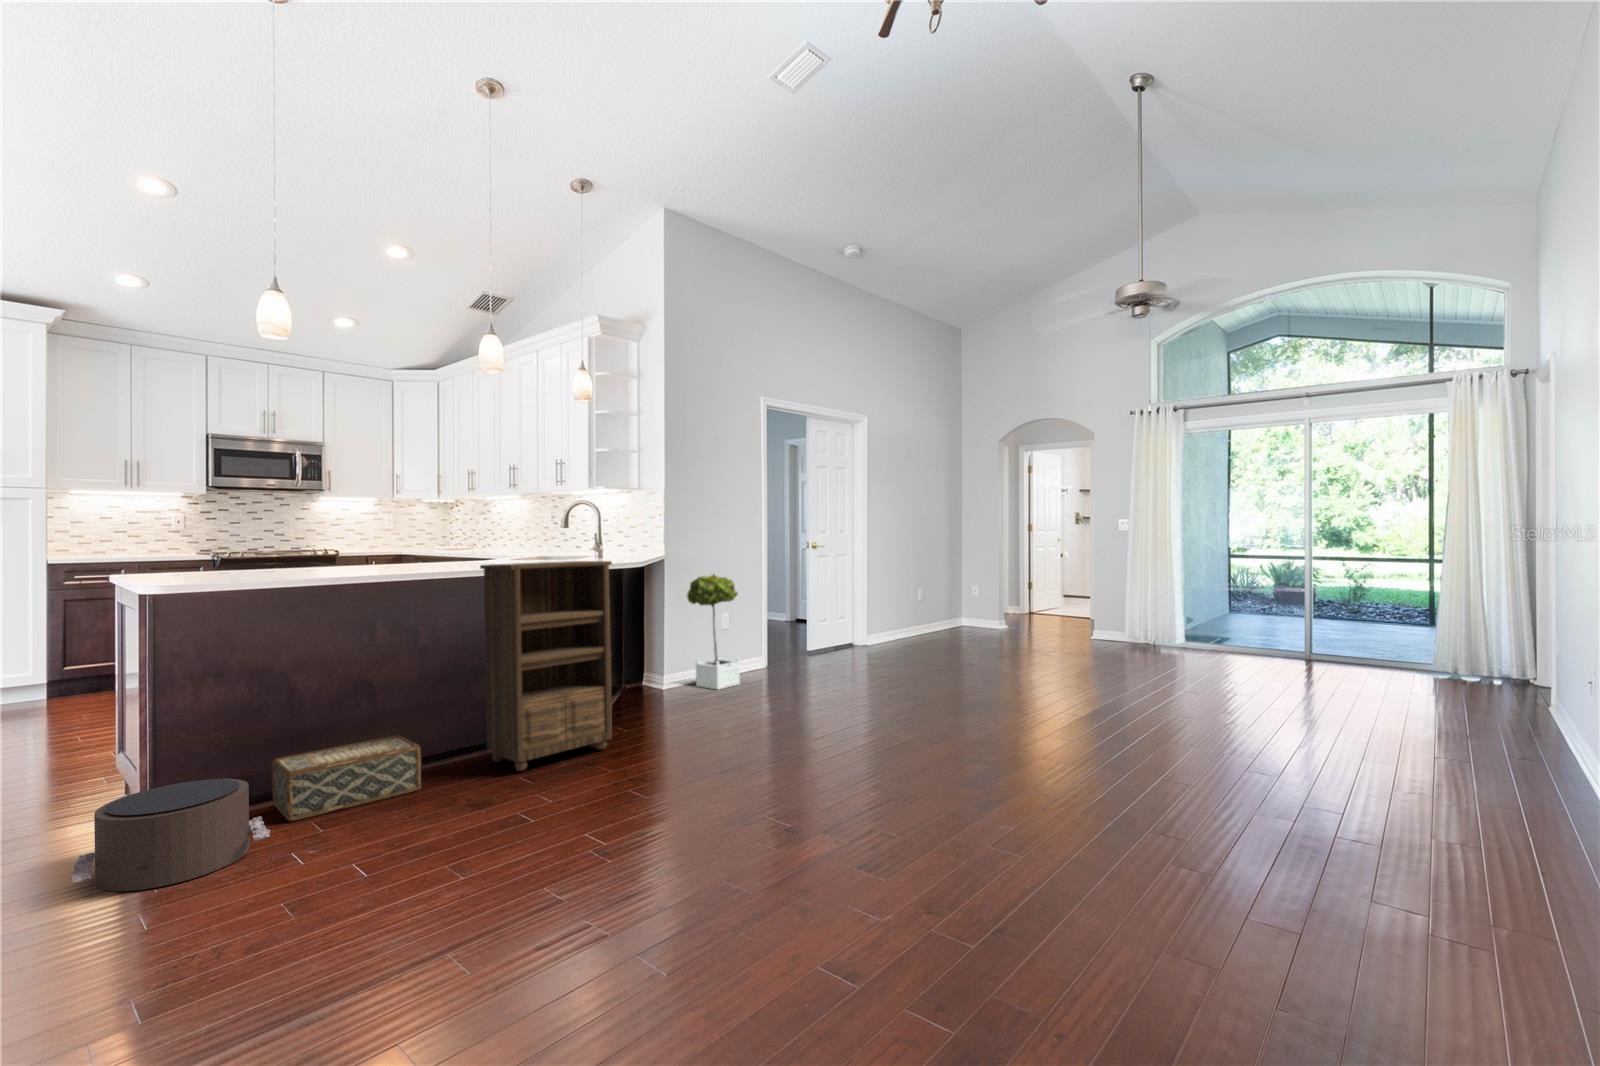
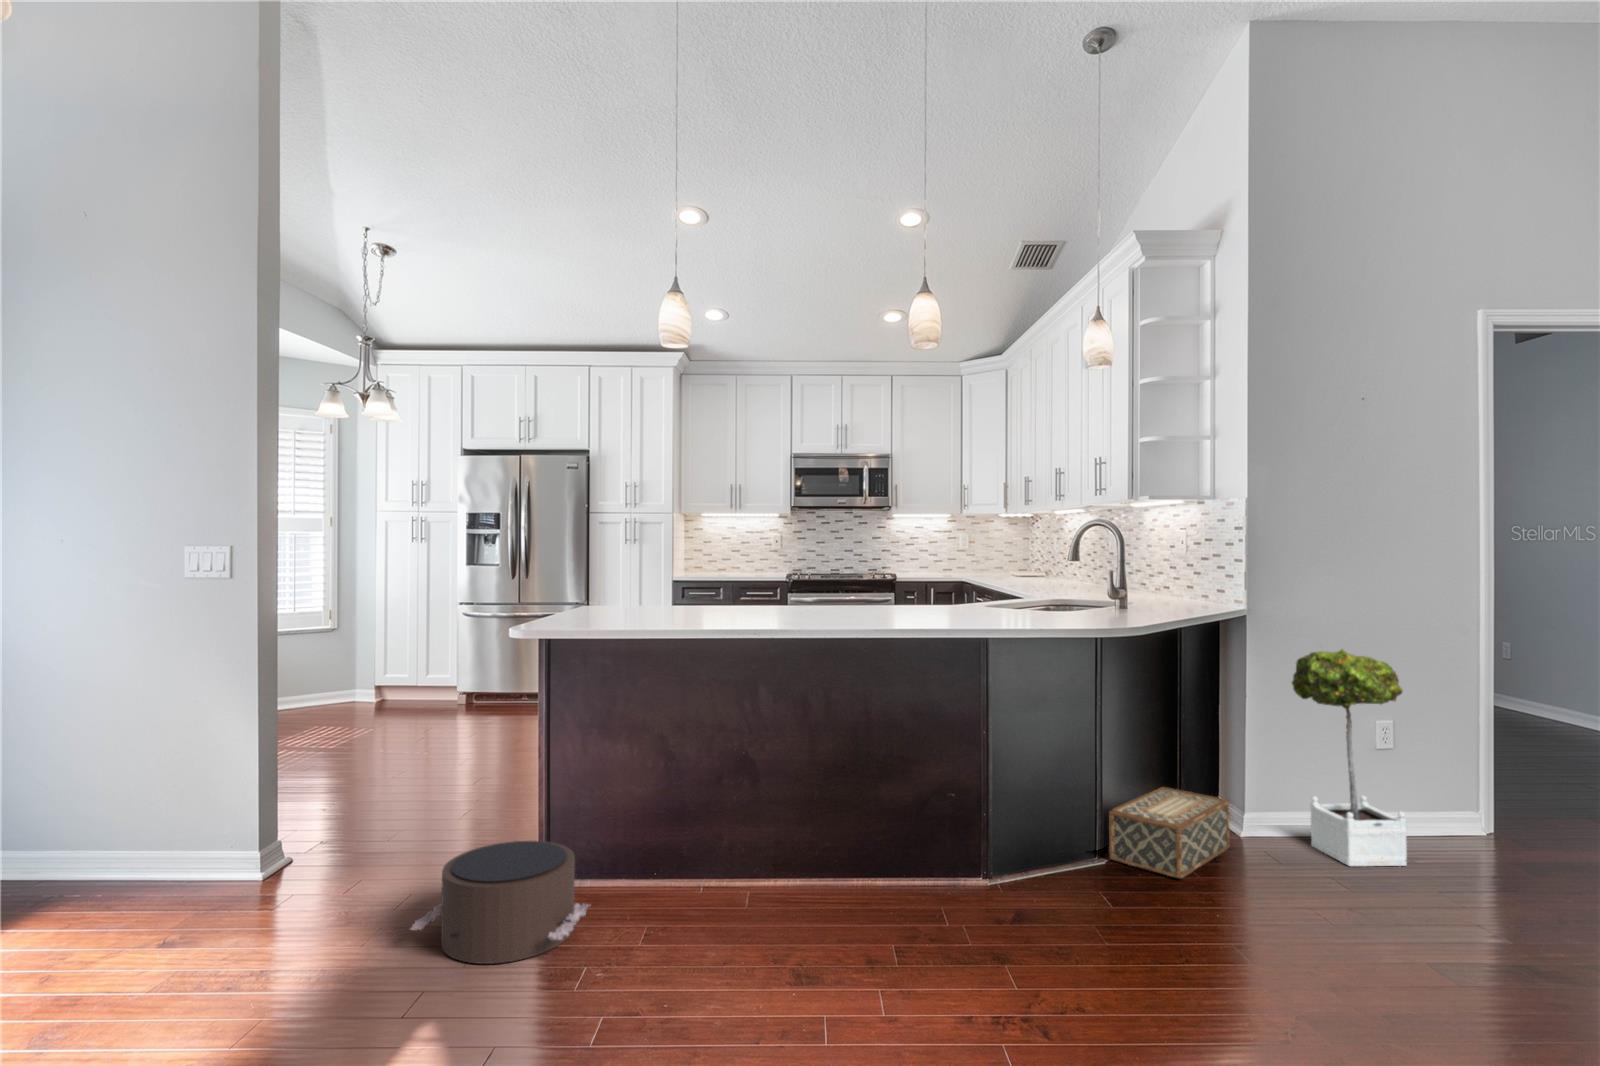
bookshelf: present [480,561,612,771] -> none [875,620,1059,938]
woven basket: present [272,736,421,821] -> present [1109,787,1230,878]

